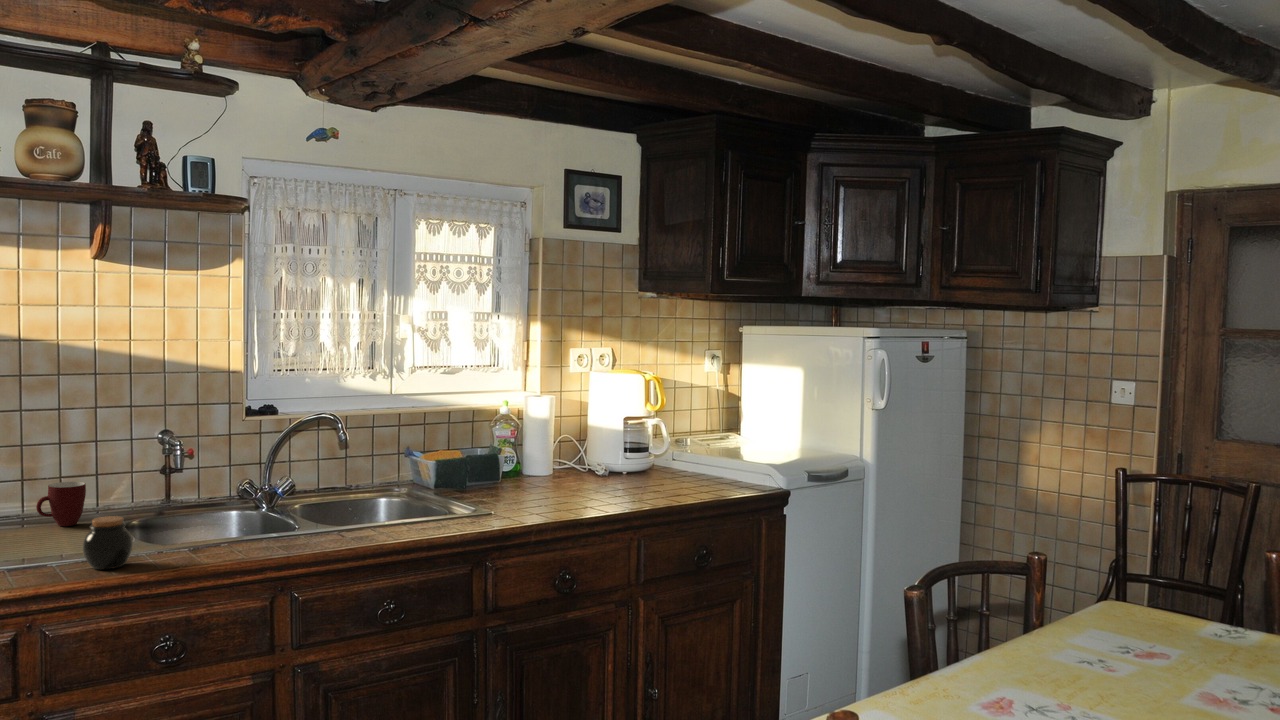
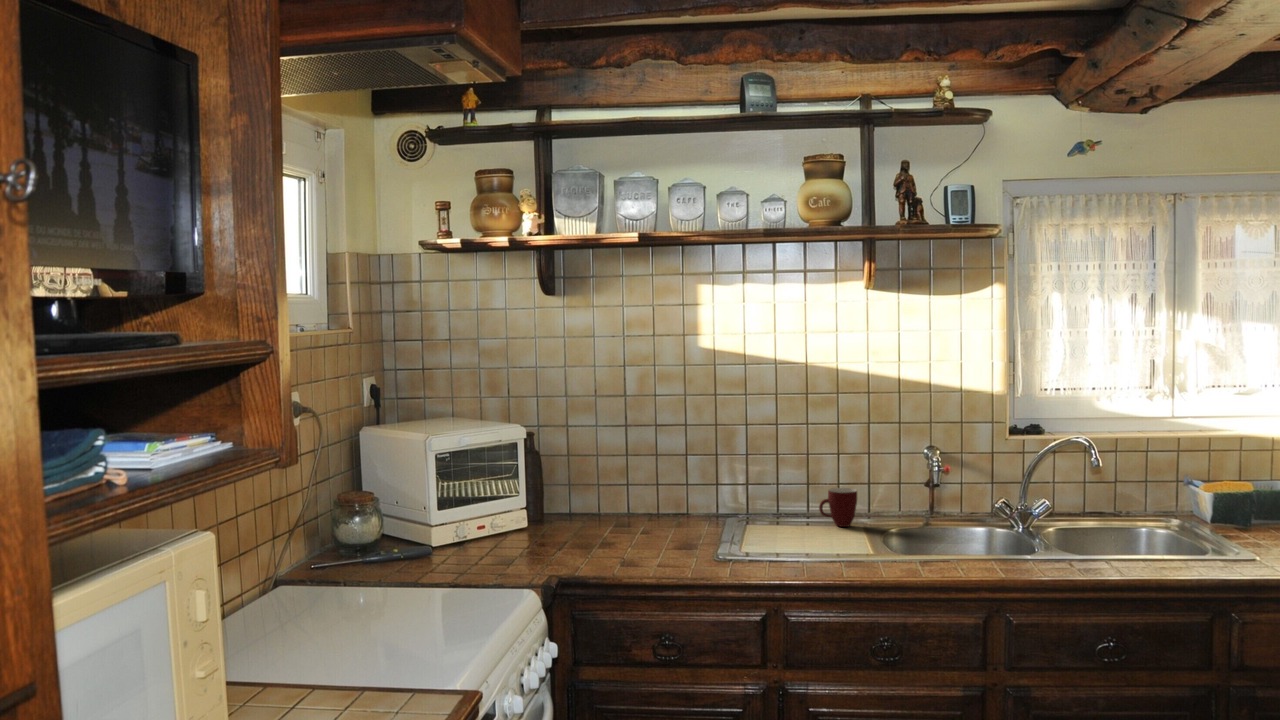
jar: present [83,516,133,569] -> none [839,520,878,566]

